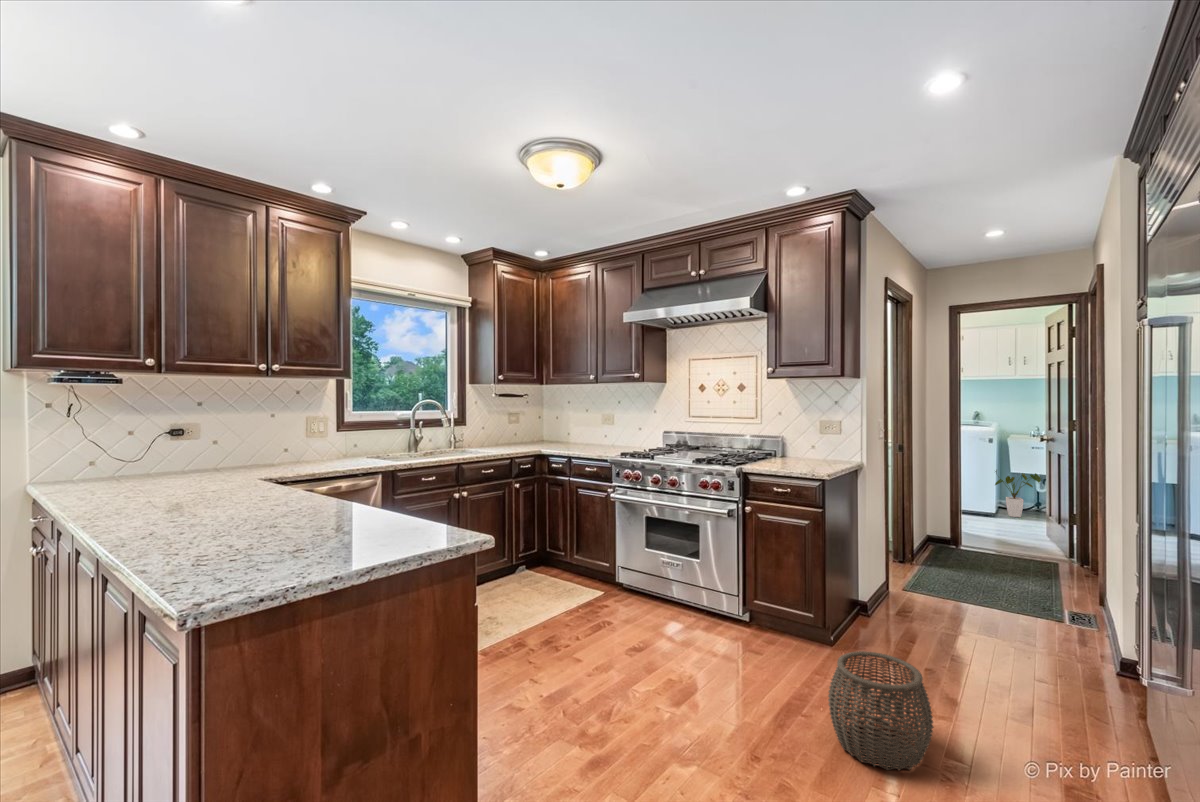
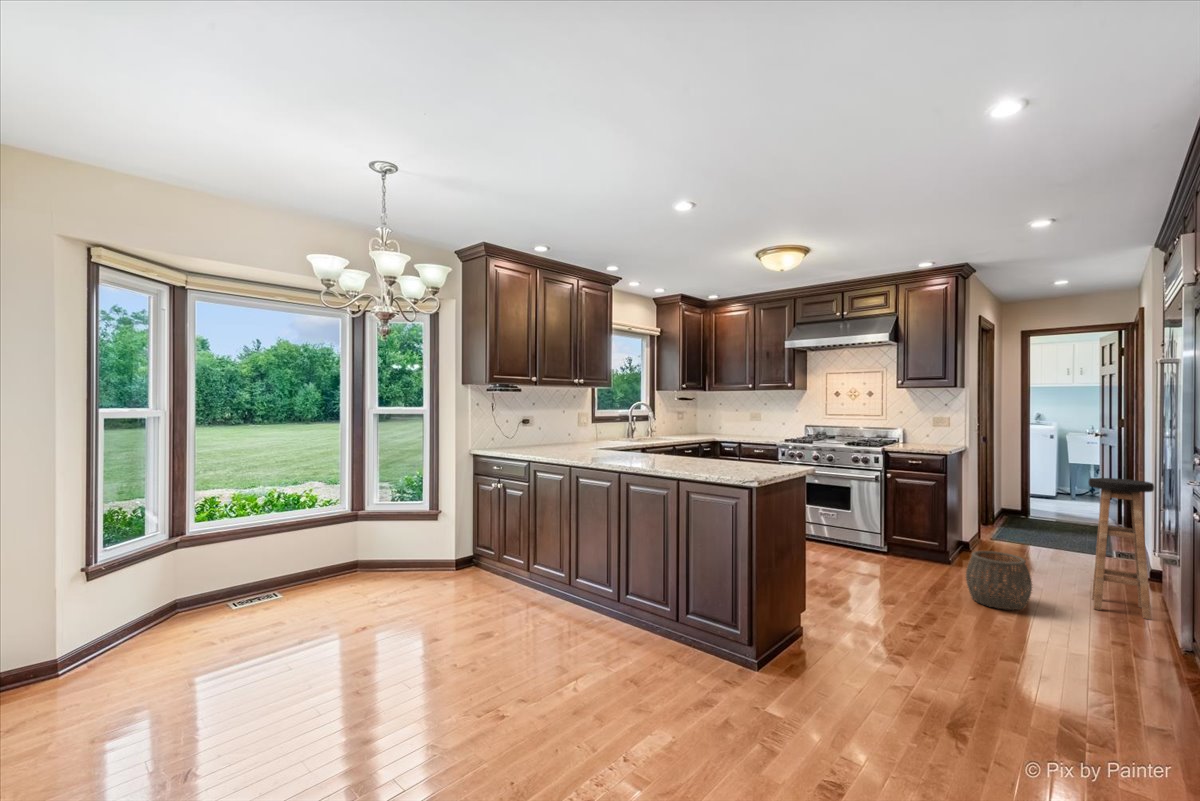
house plant: present [995,470,1041,517] -> none [1051,460,1096,499]
bar stool: none [1027,527,1136,789] -> present [1089,478,1154,619]

